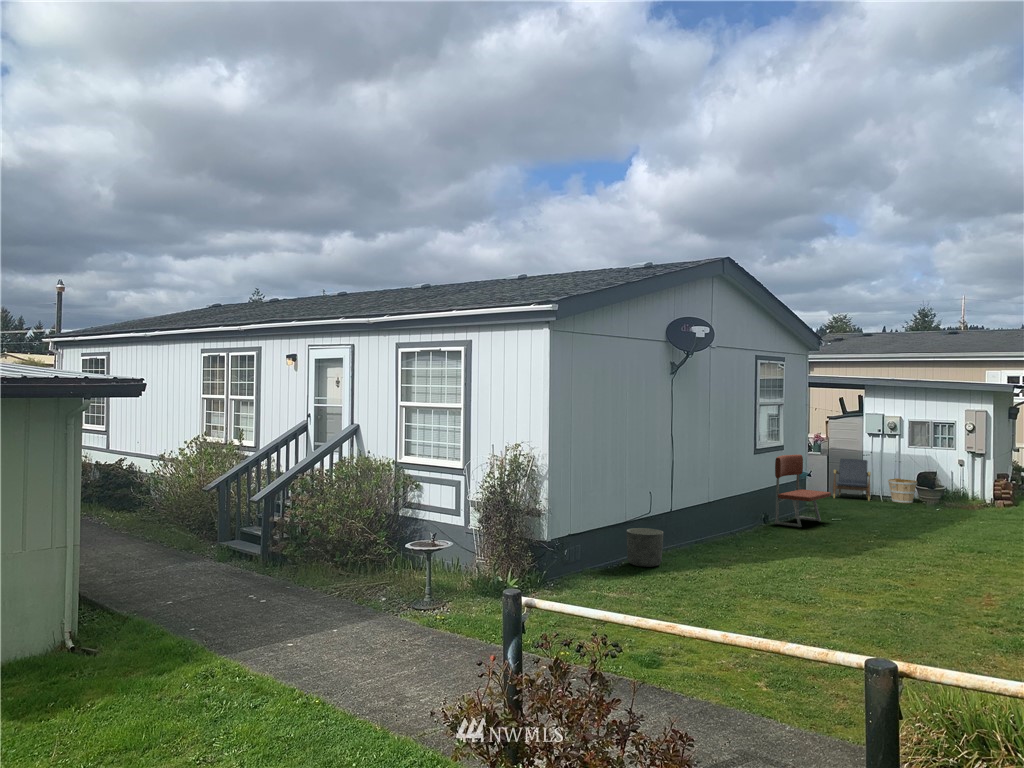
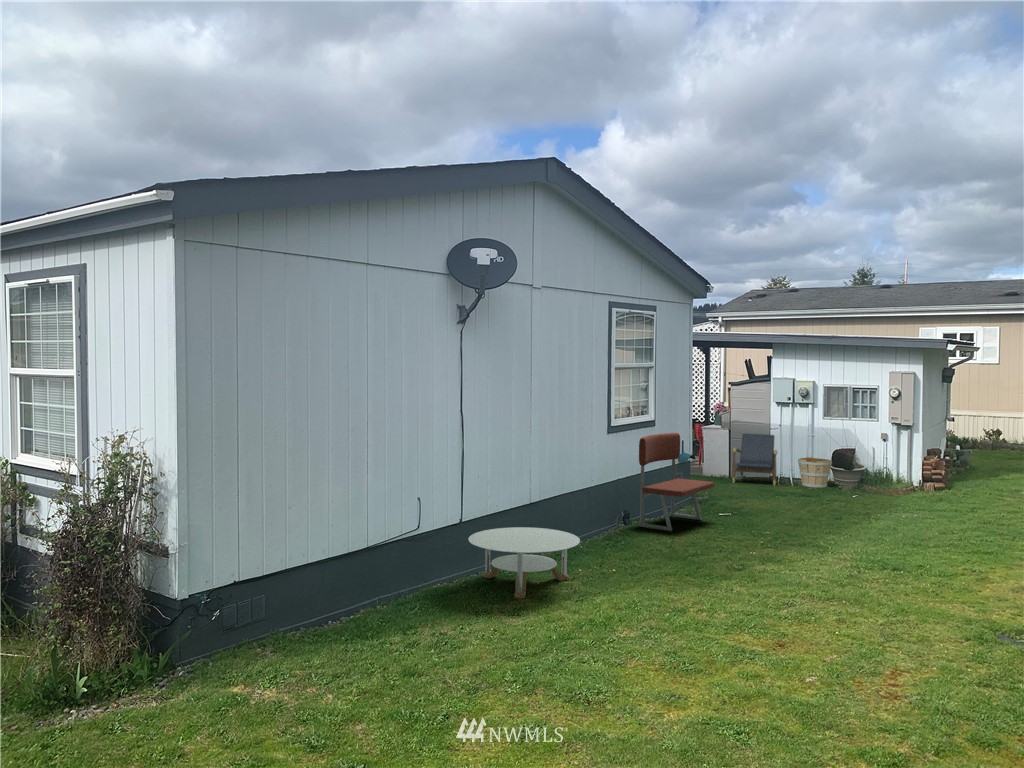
round table: none [677,515,755,560] -> present [468,527,580,598]
planter: present [627,528,664,567] -> none [368,557,425,620]

